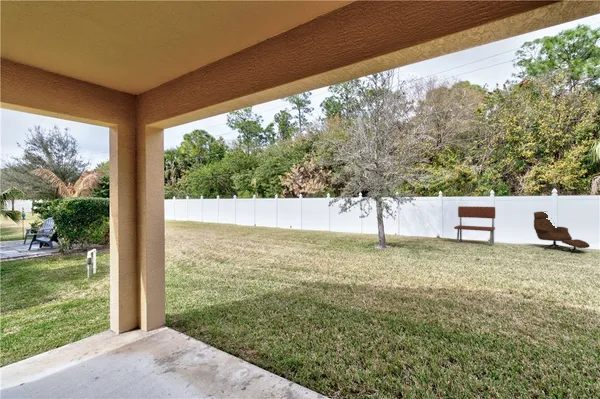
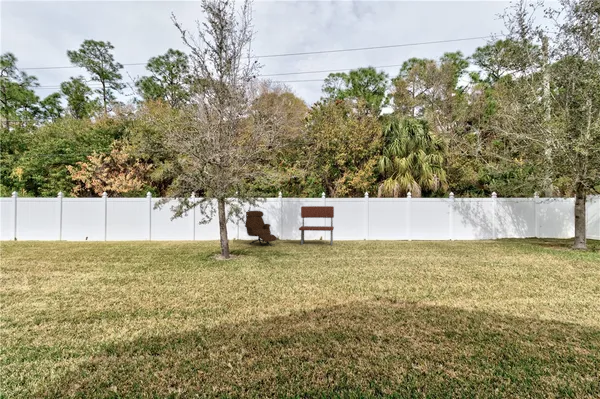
lounge chair: present [534,211,590,253] -> present [245,211,277,246]

